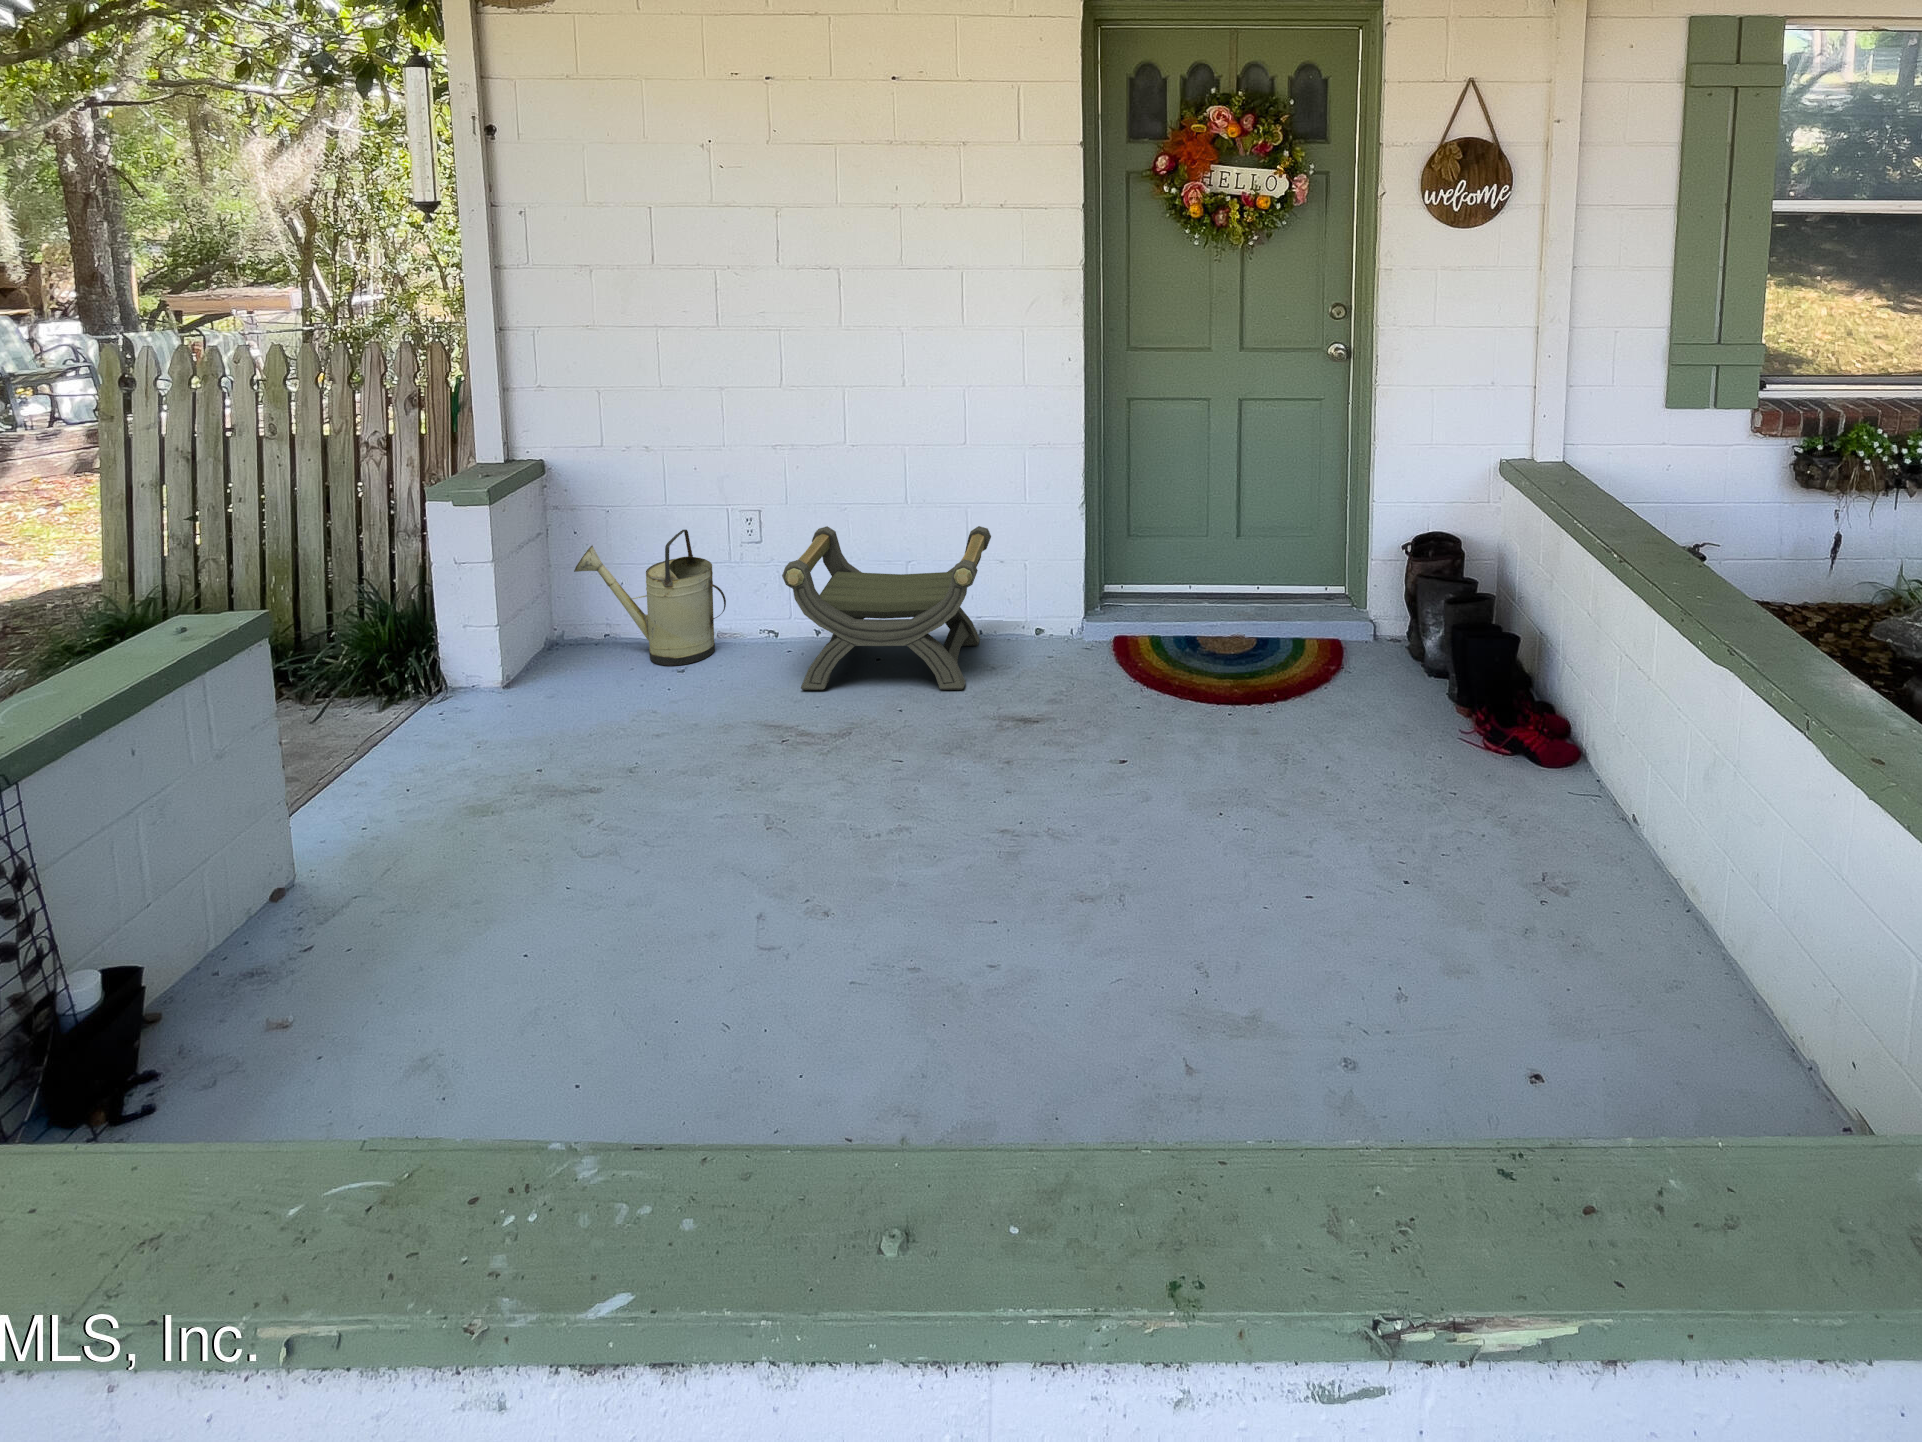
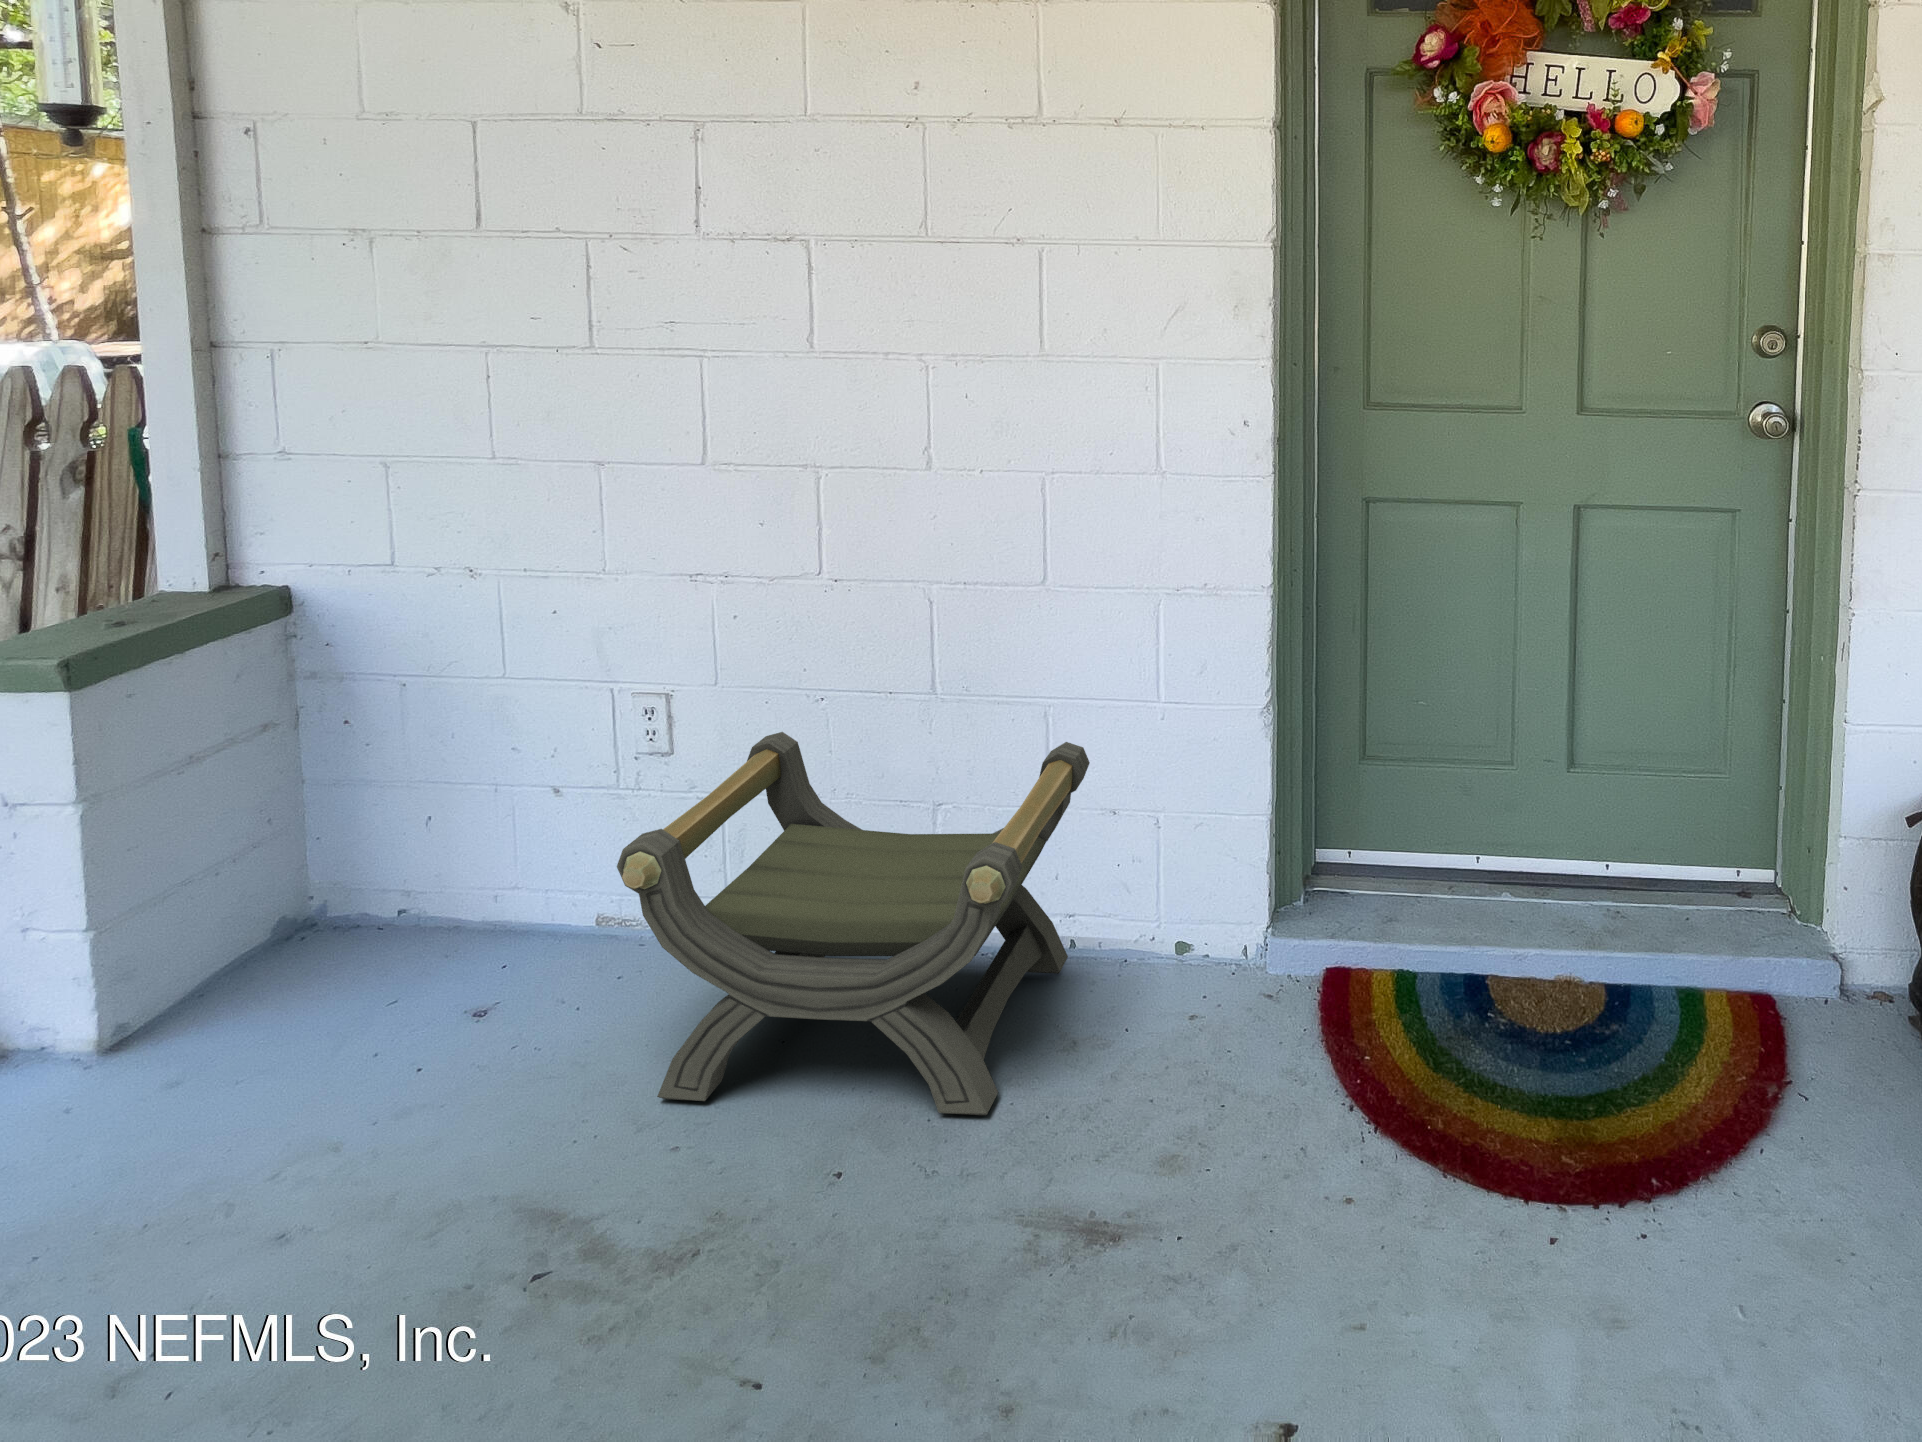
watering can: present [574,530,726,666] -> none [290,730,580,1005]

